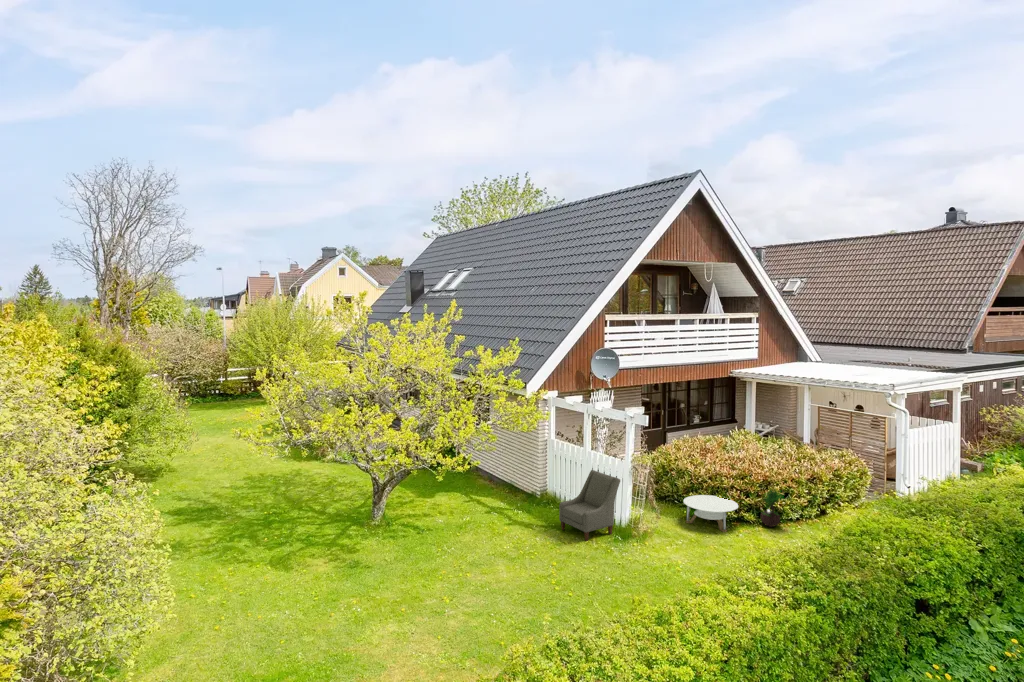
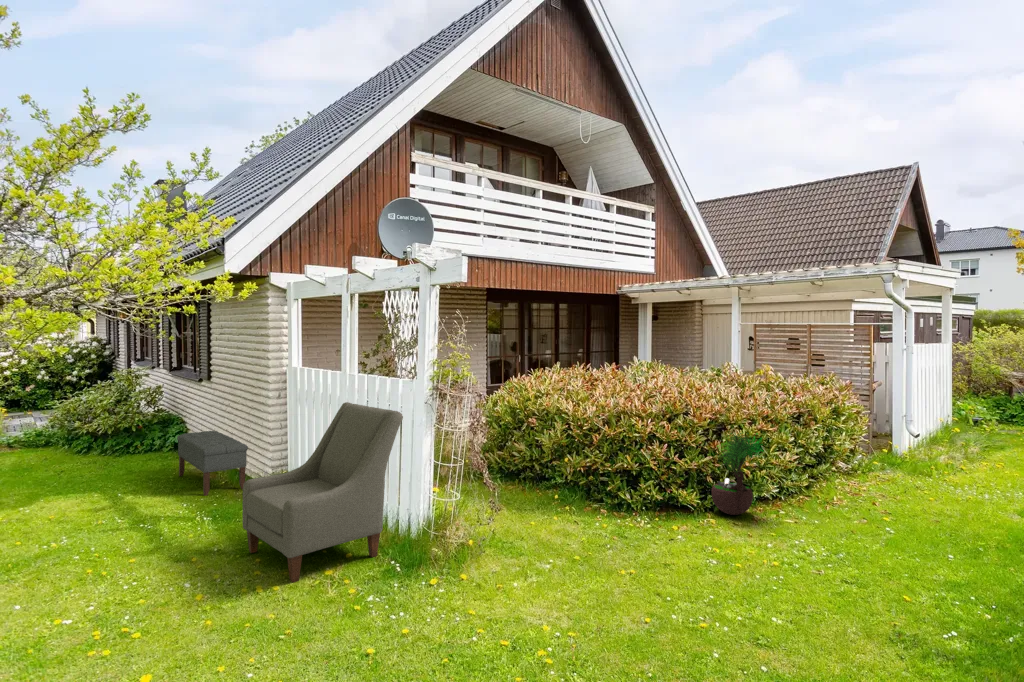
bench: none [494,469,534,503] -> present [177,431,248,496]
round table: present [683,495,738,532] -> none [554,458,671,533]

